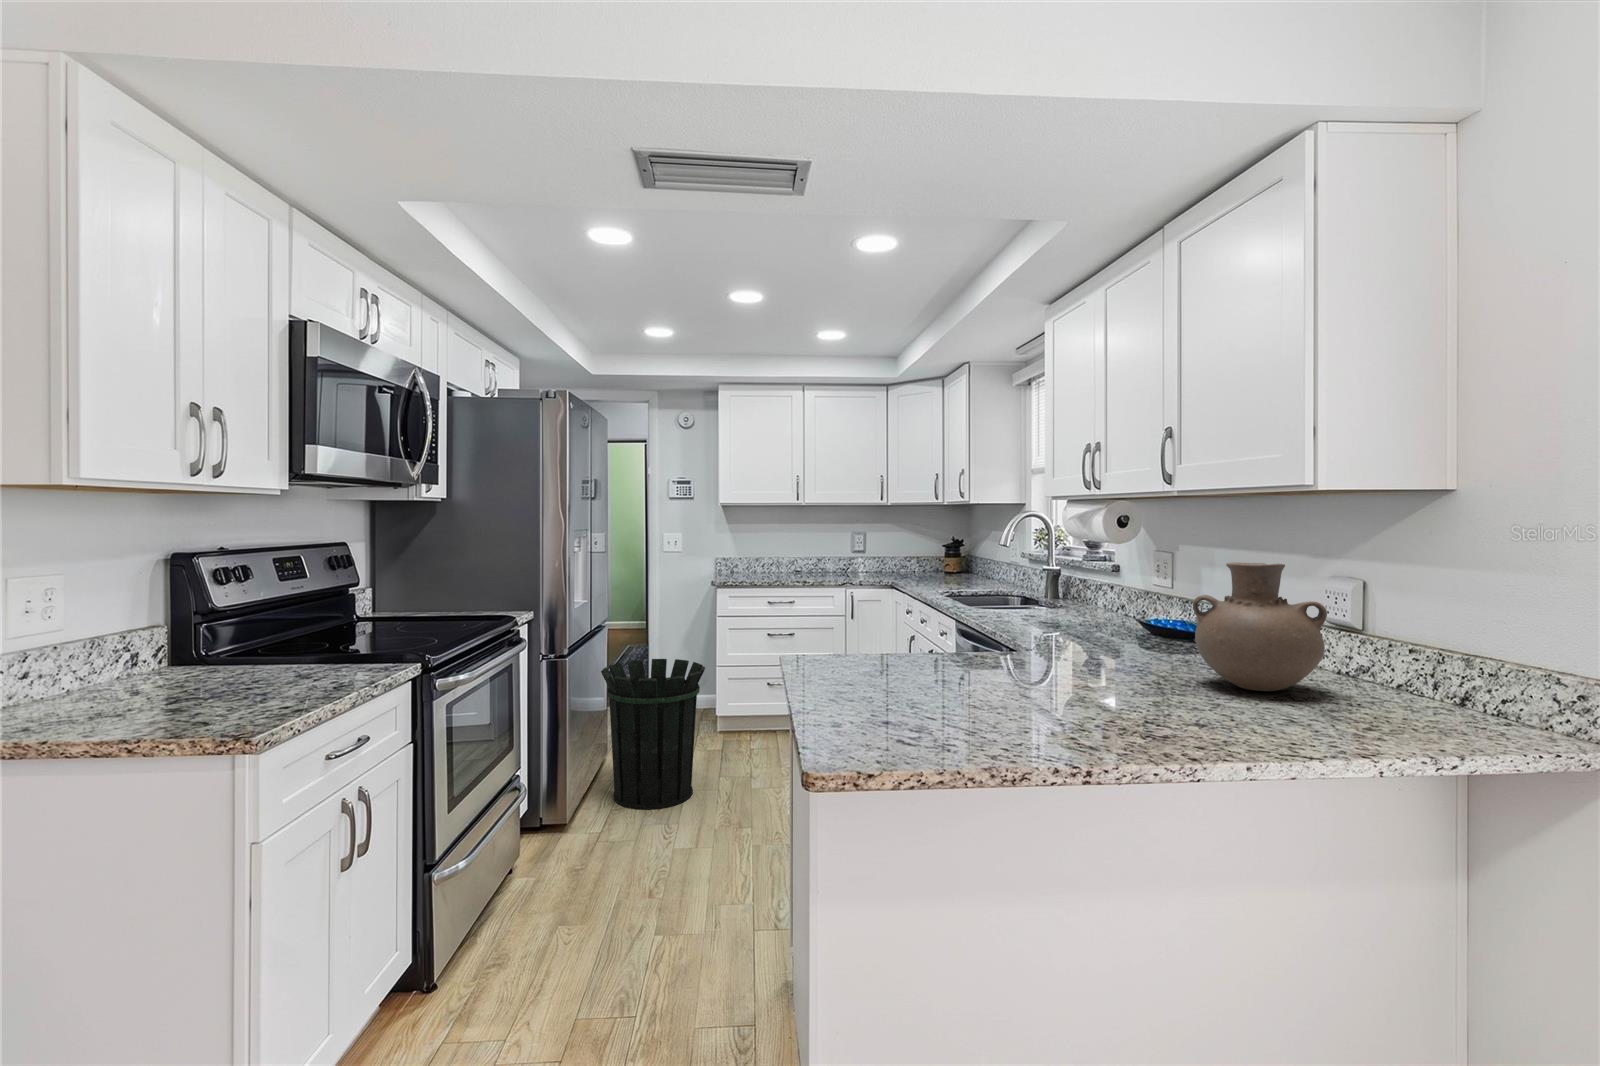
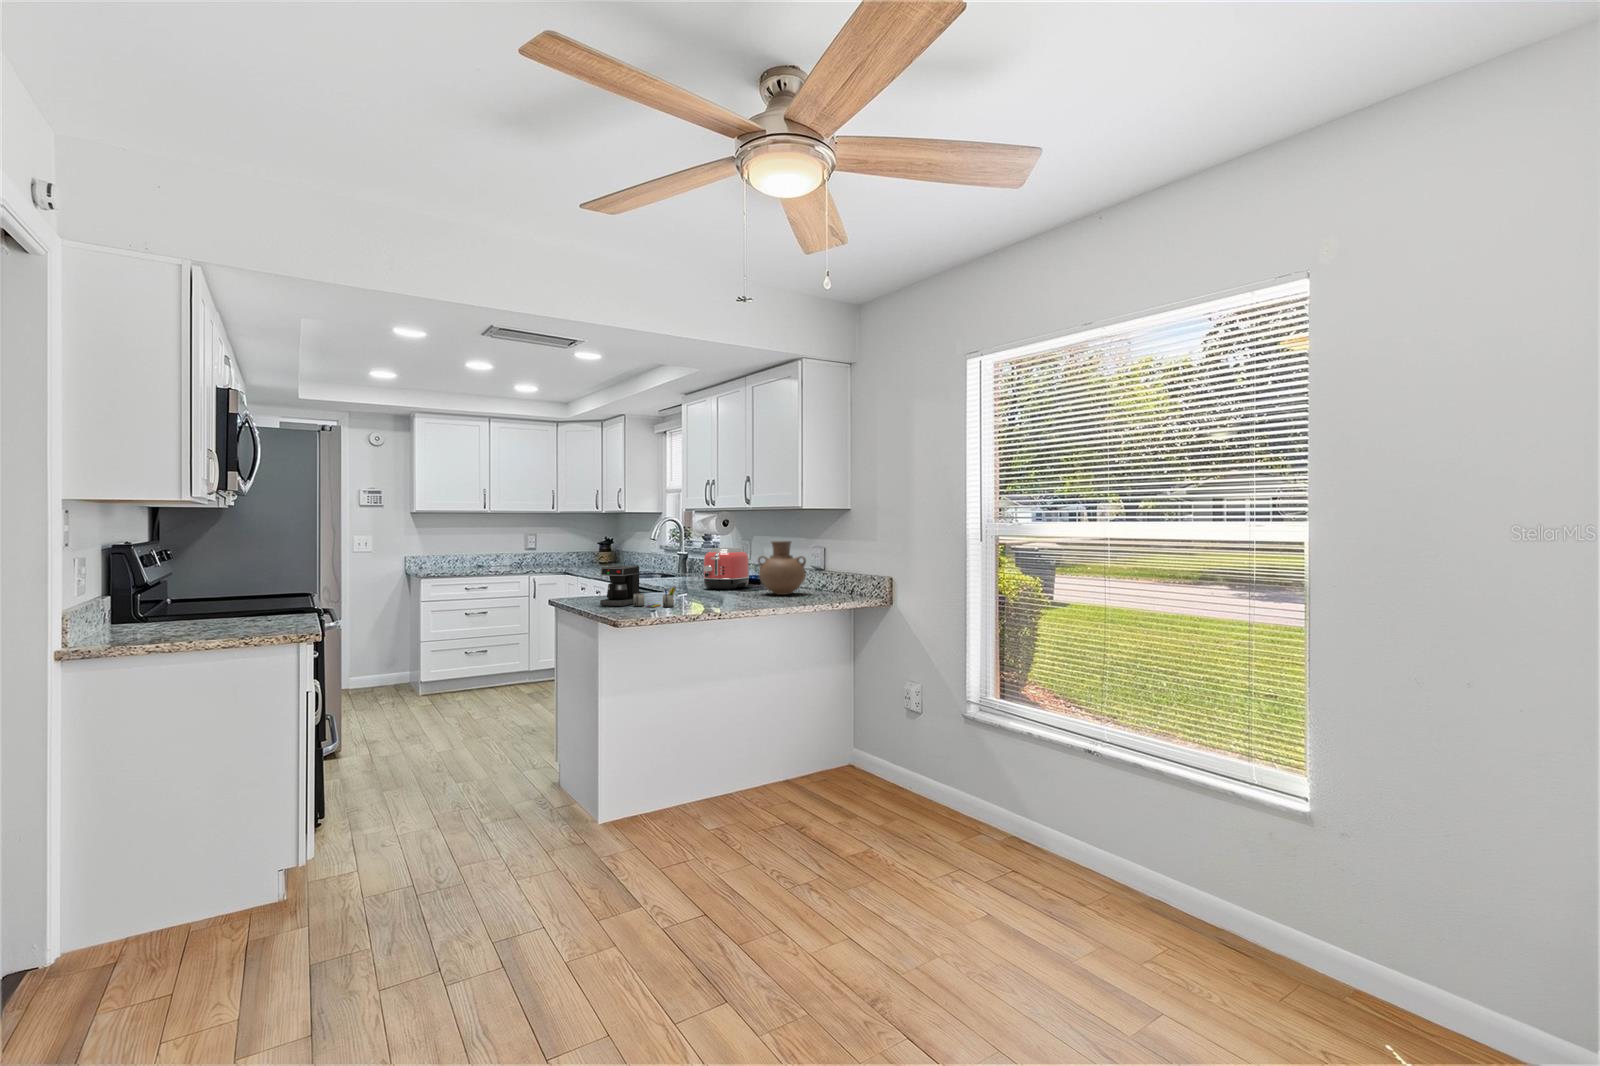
toaster: none [1070,568,1171,655] -> present [703,548,749,590]
coffee maker: none [827,607,978,719] -> present [600,565,676,607]
waste bin: present [601,659,705,810] -> none [350,632,440,743]

